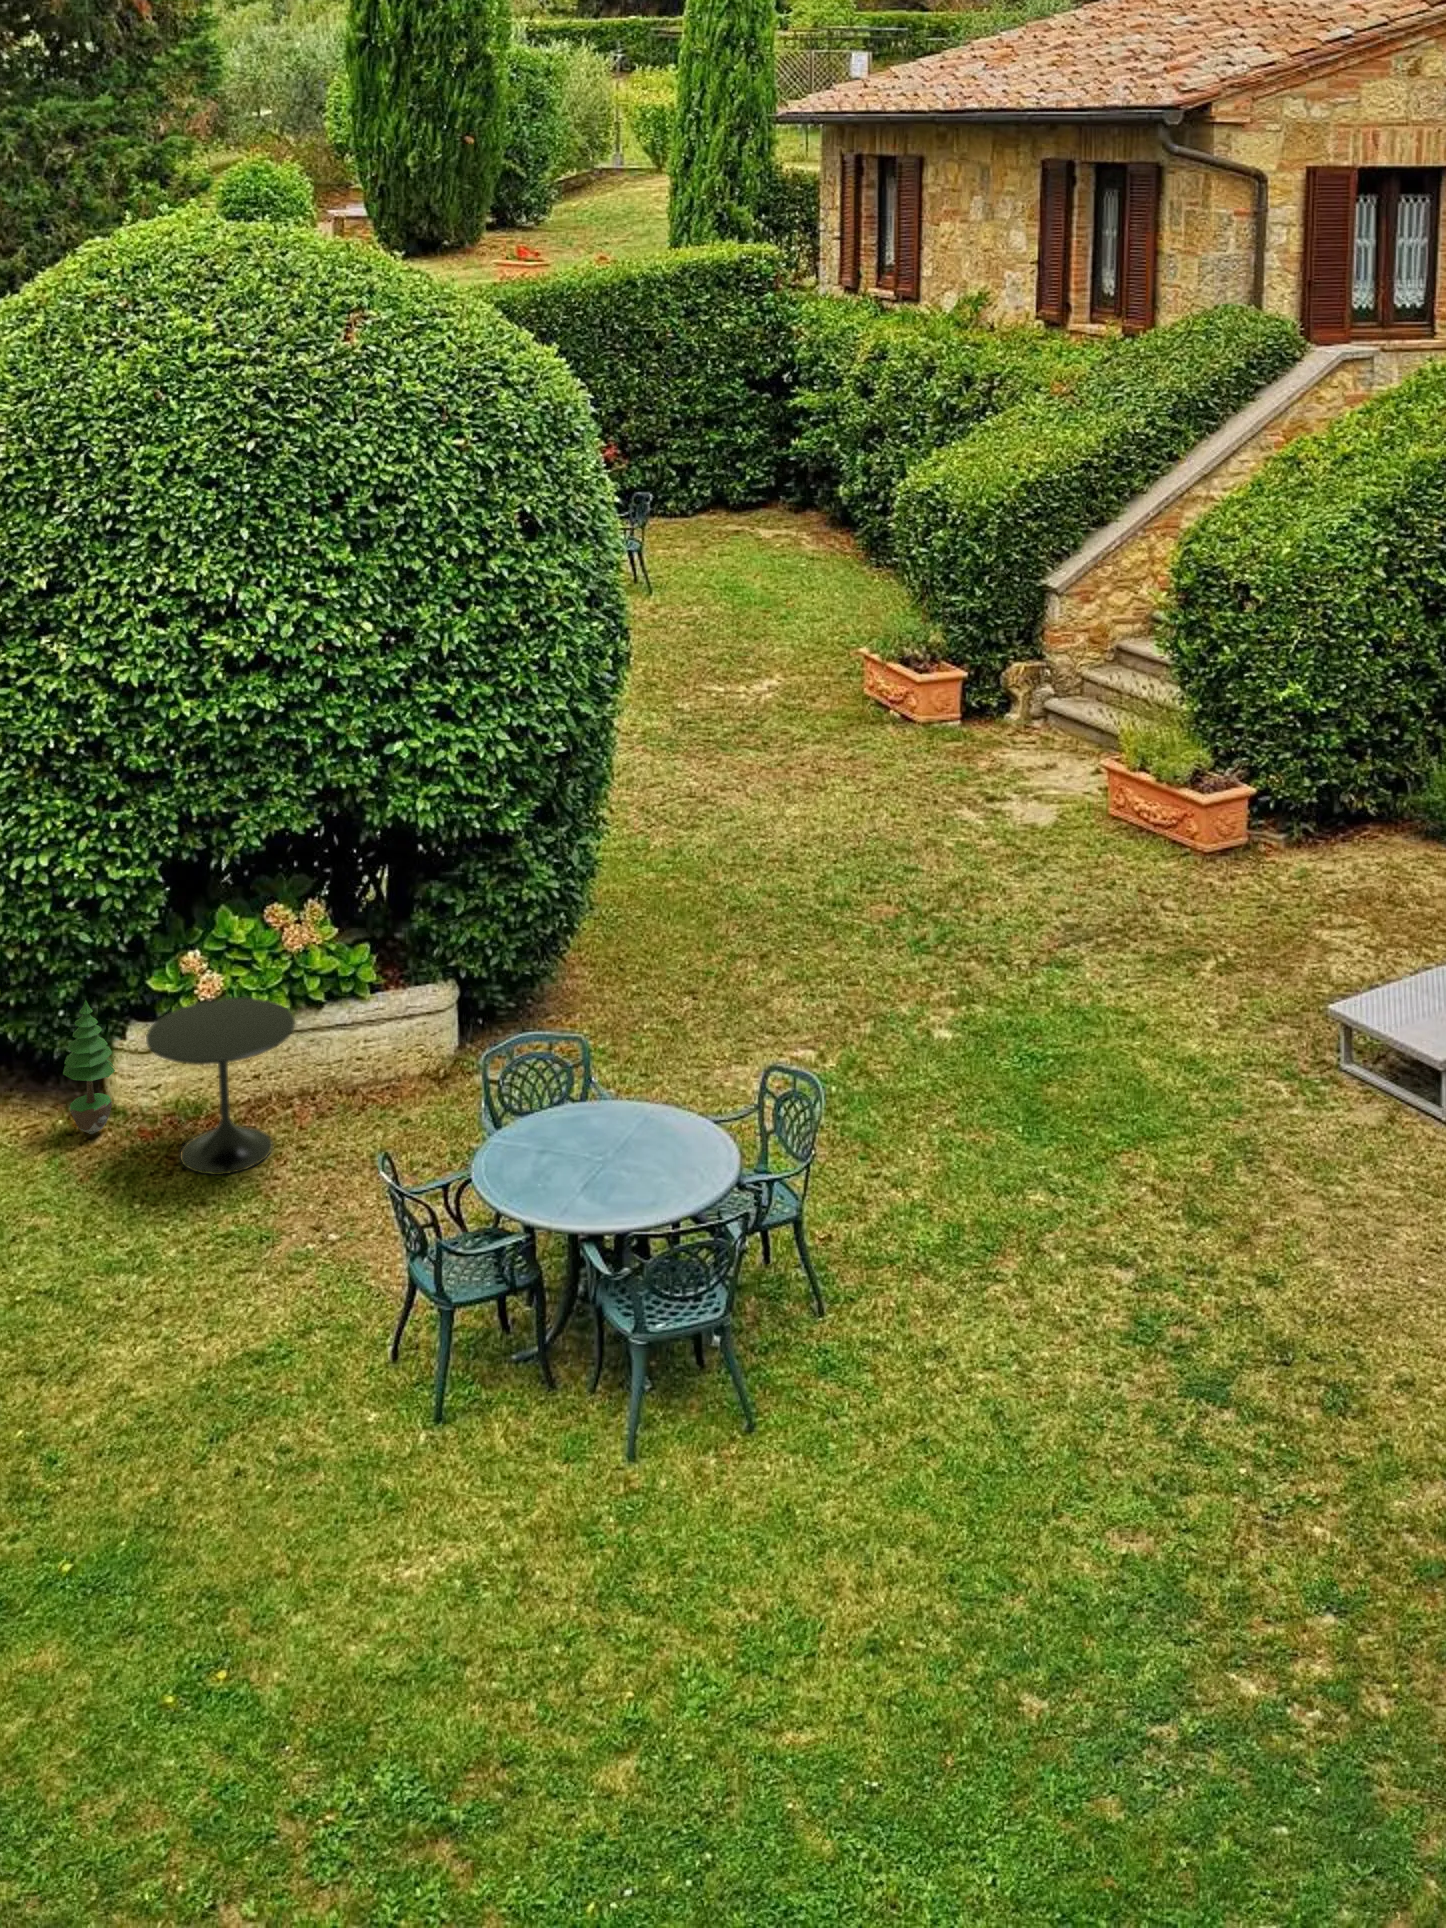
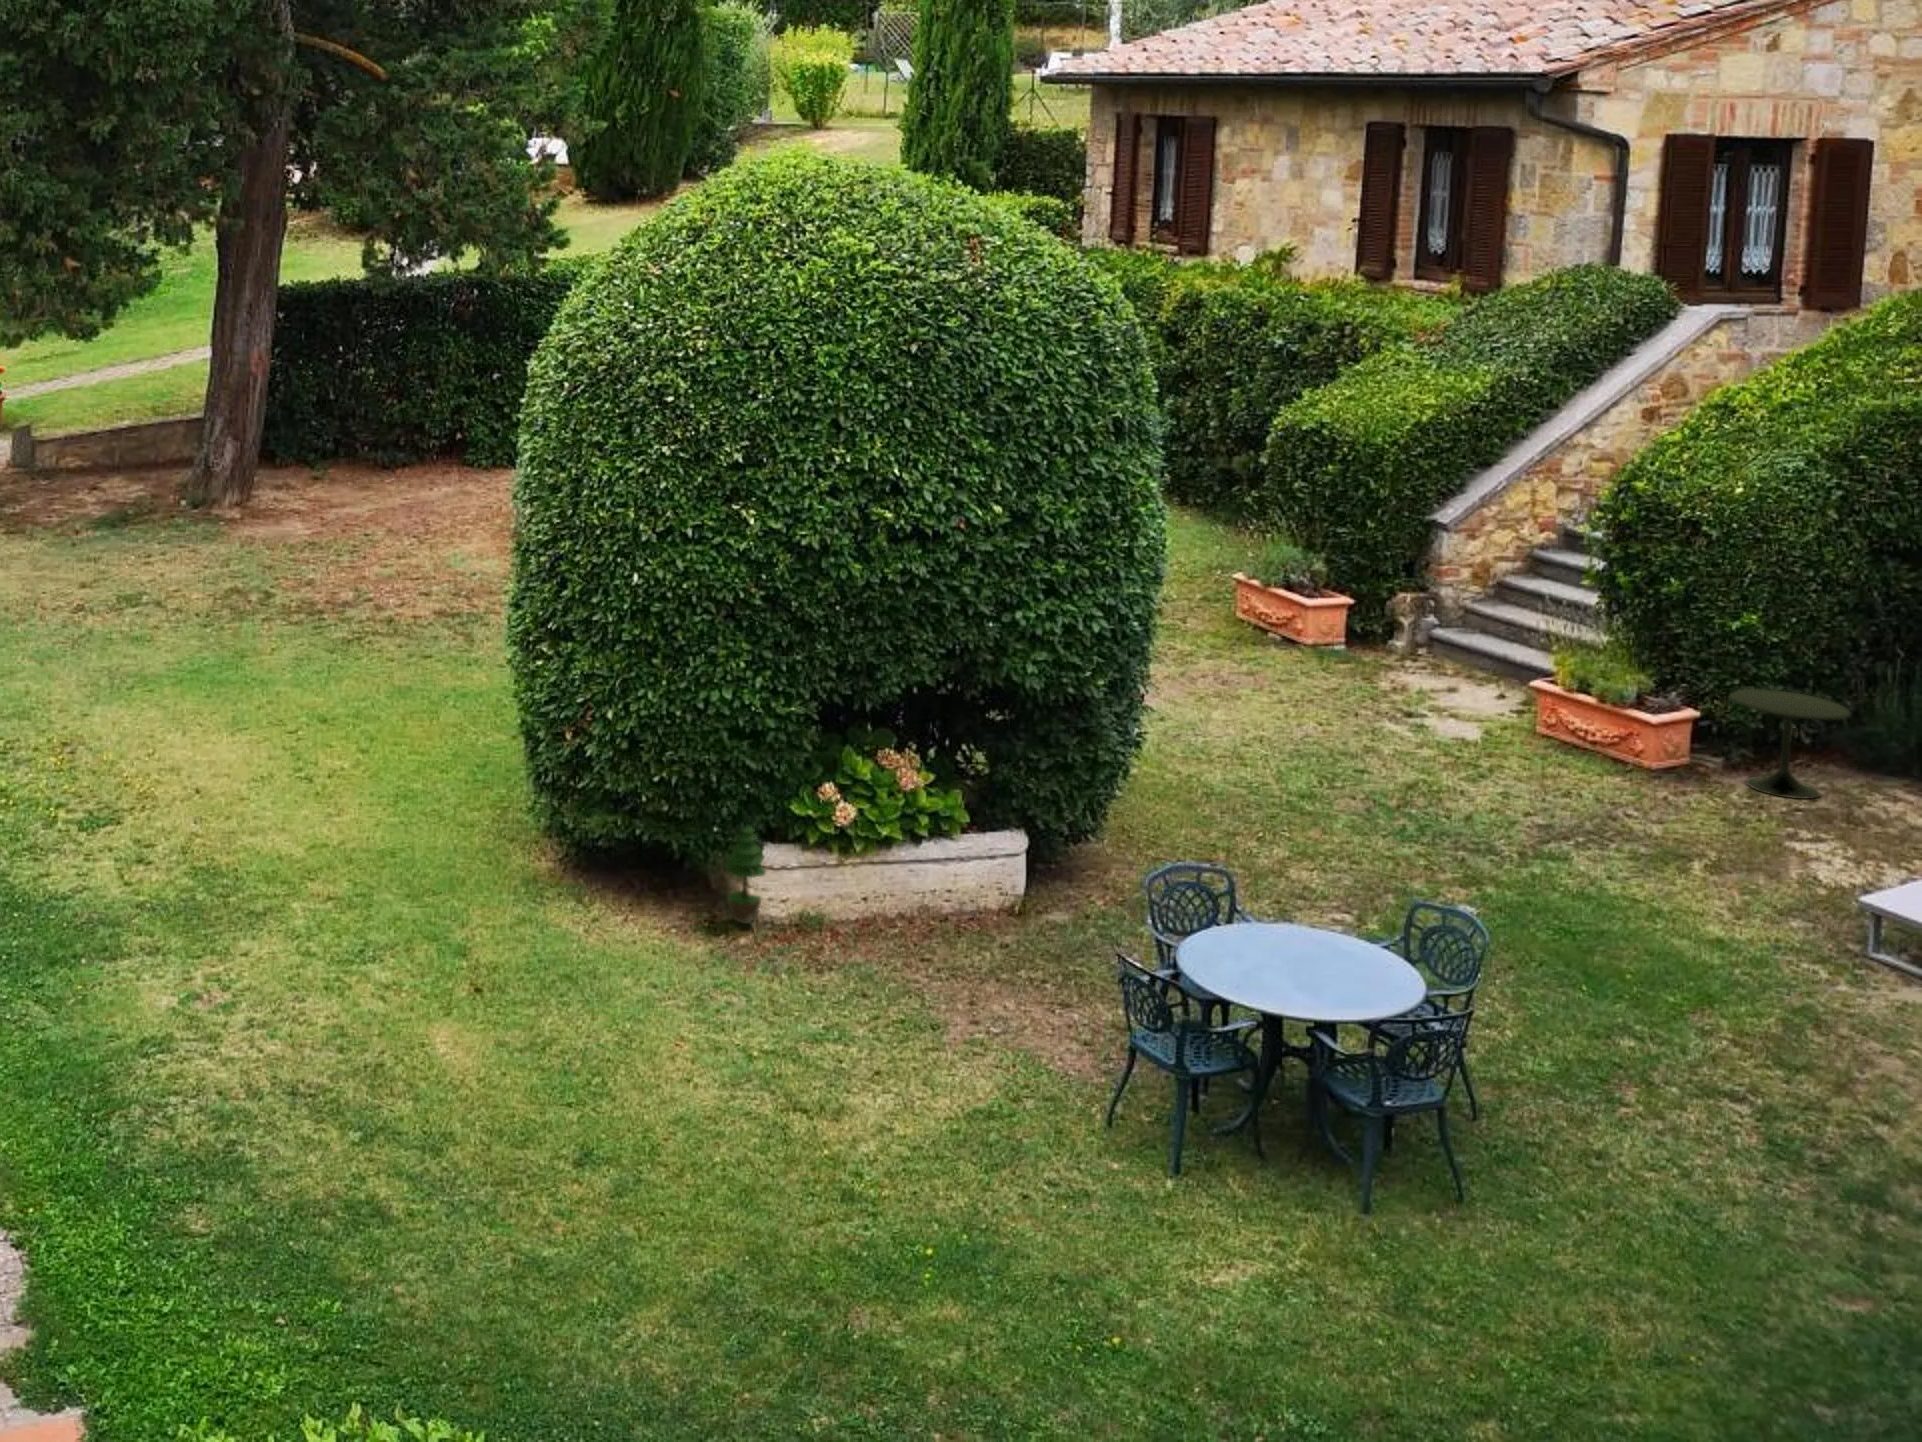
side table: present [146,998,295,1175] -> present [1730,689,1850,799]

